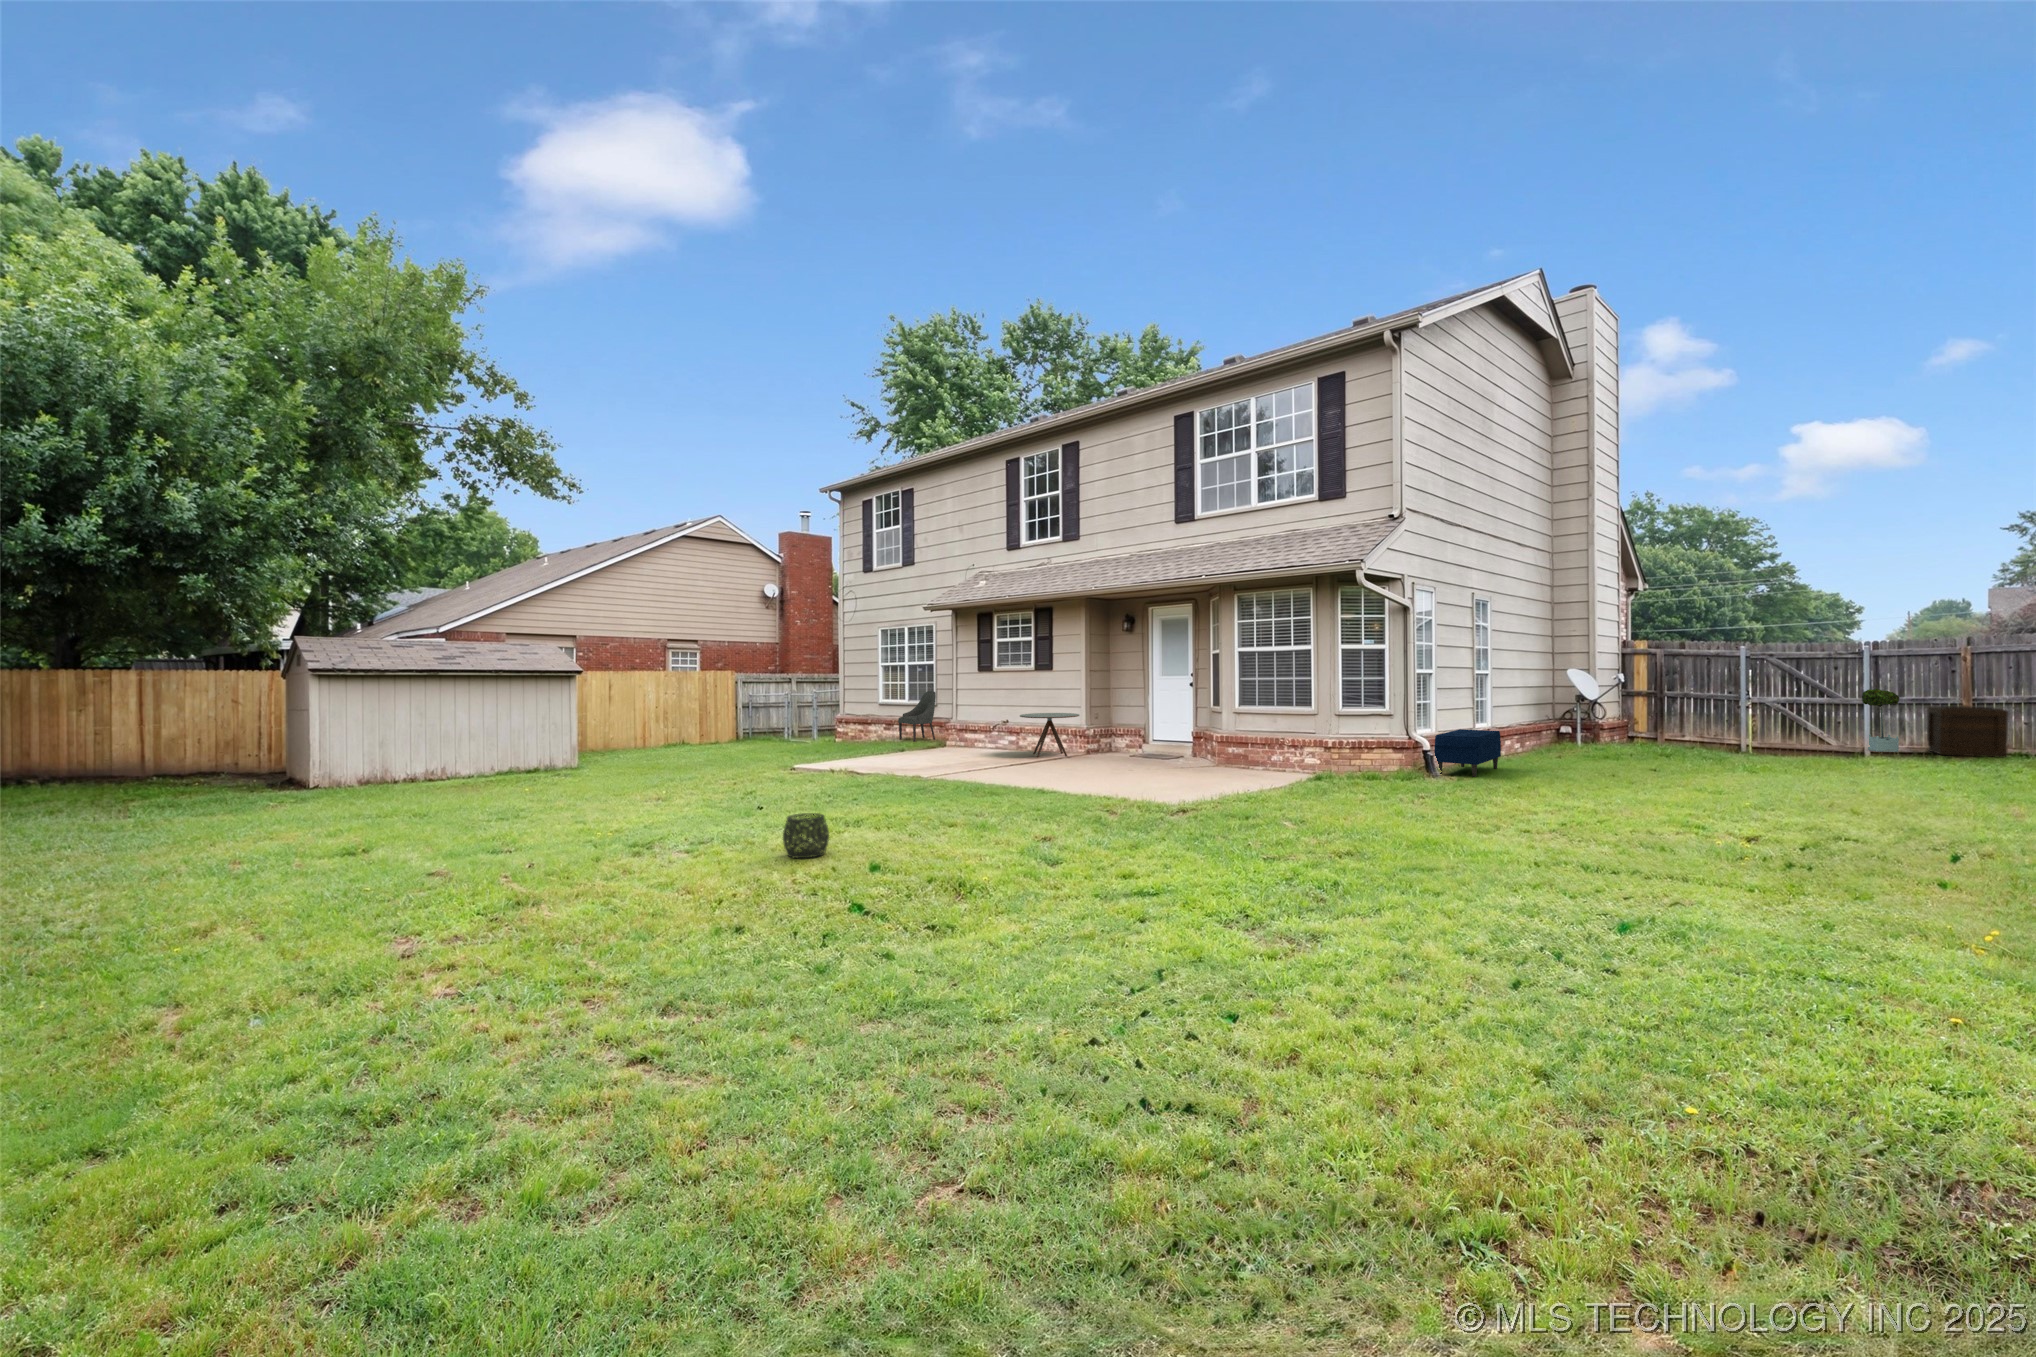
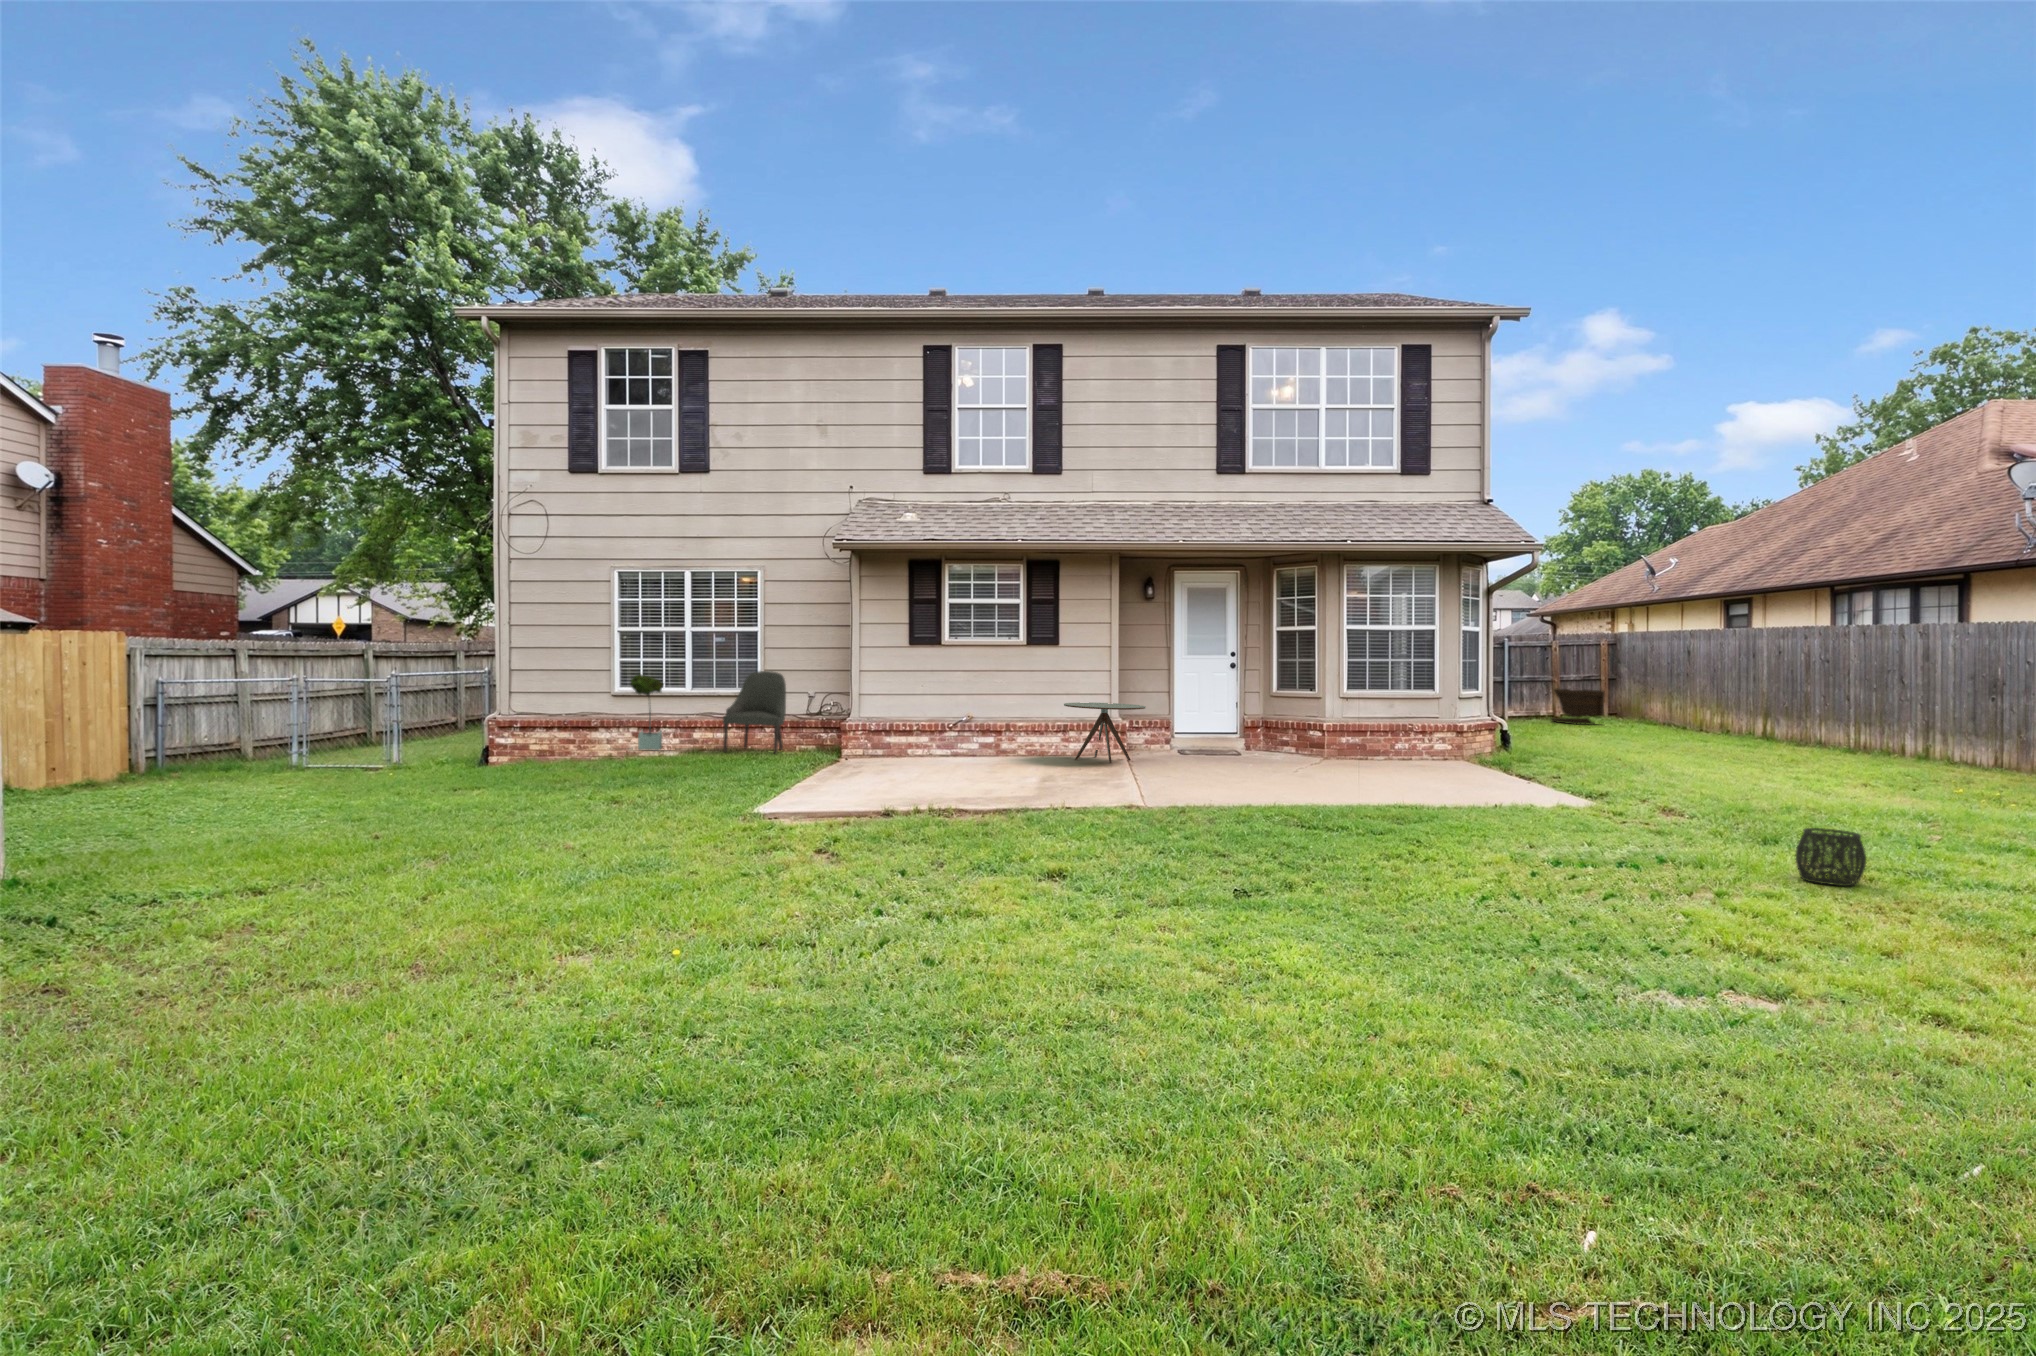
potted tree: present [1862,688,1899,752] -> present [631,674,664,750]
bench: present [1434,729,1501,777] -> none [1463,712,1542,755]

